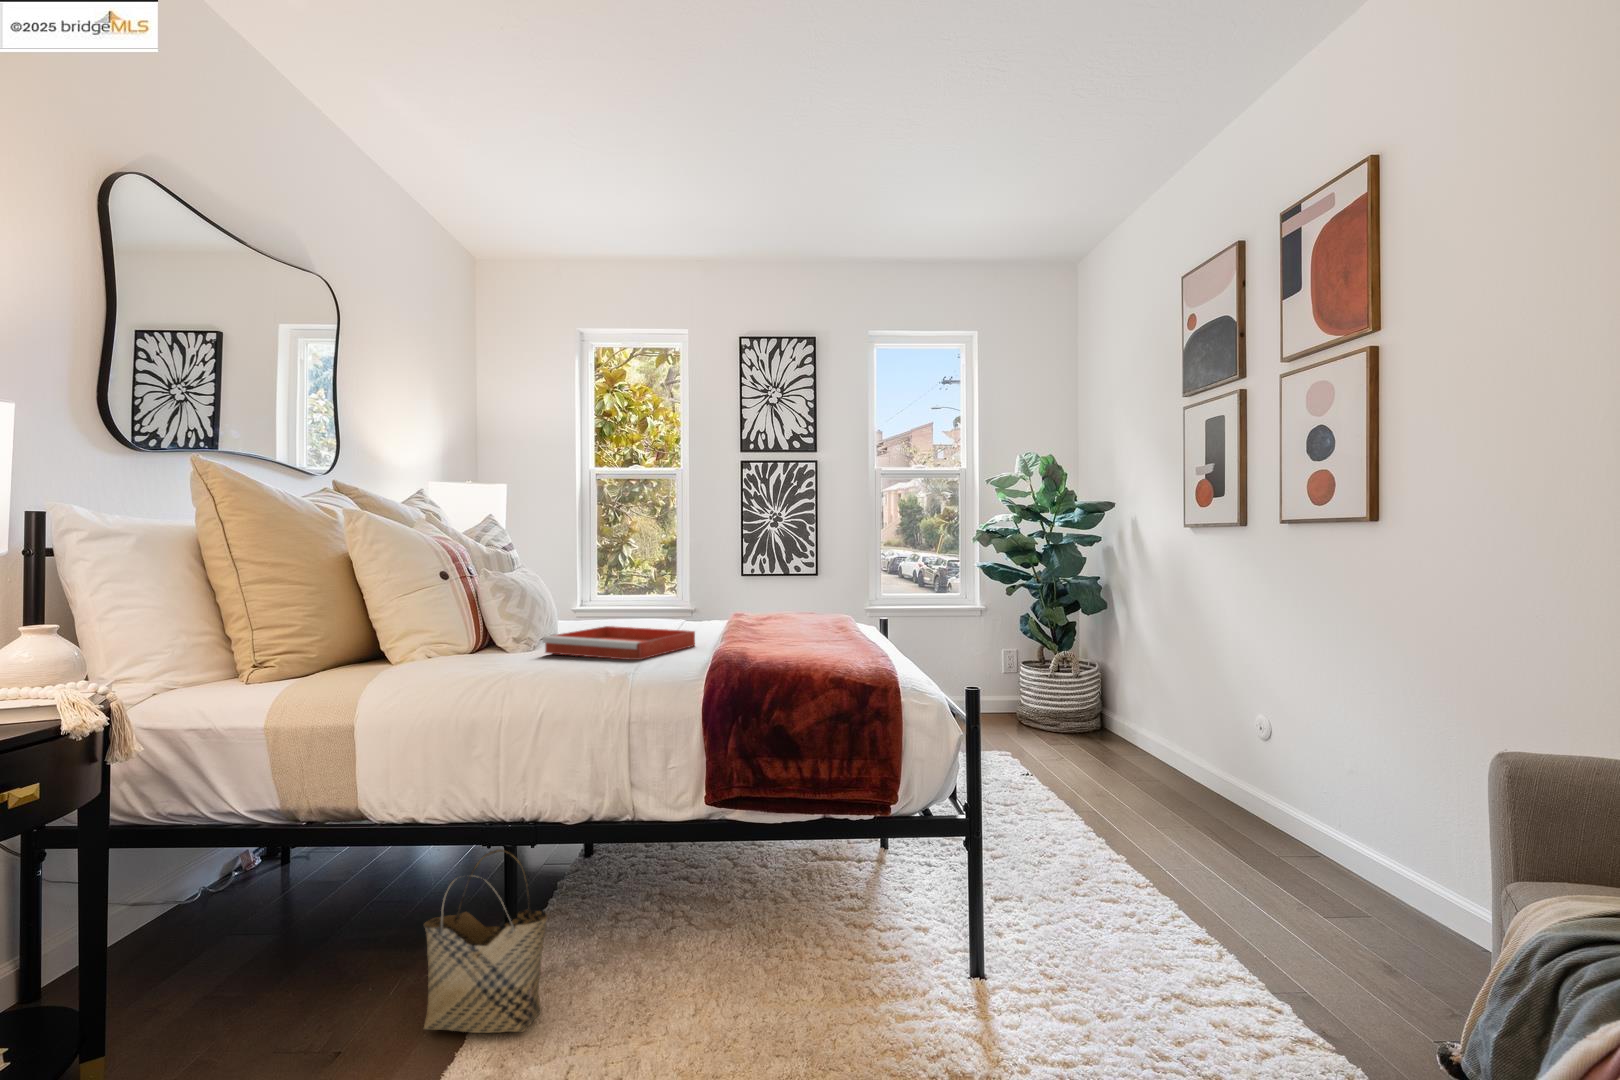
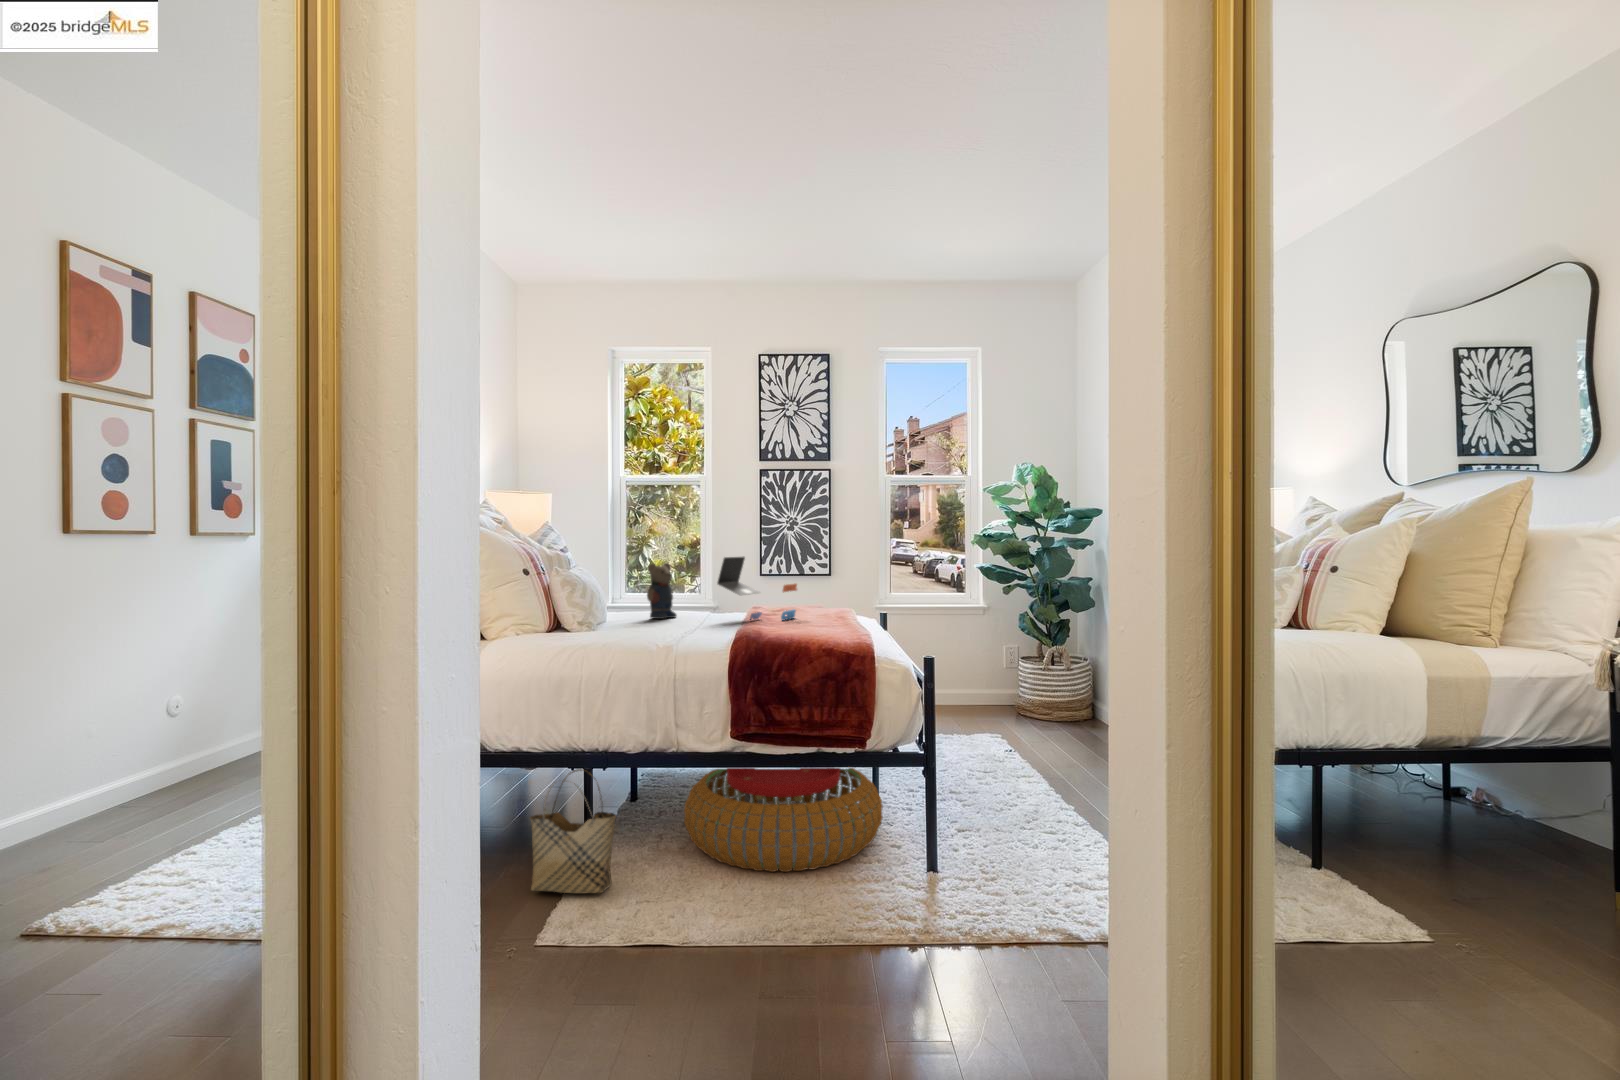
laptop: none [691,556,789,634] -> present [717,556,797,620]
teddy bear: none [607,564,644,631] -> present [647,563,677,619]
tray: present [542,626,695,660] -> none [602,613,721,637]
pouf: none [647,801,903,981] -> present [684,768,883,872]

